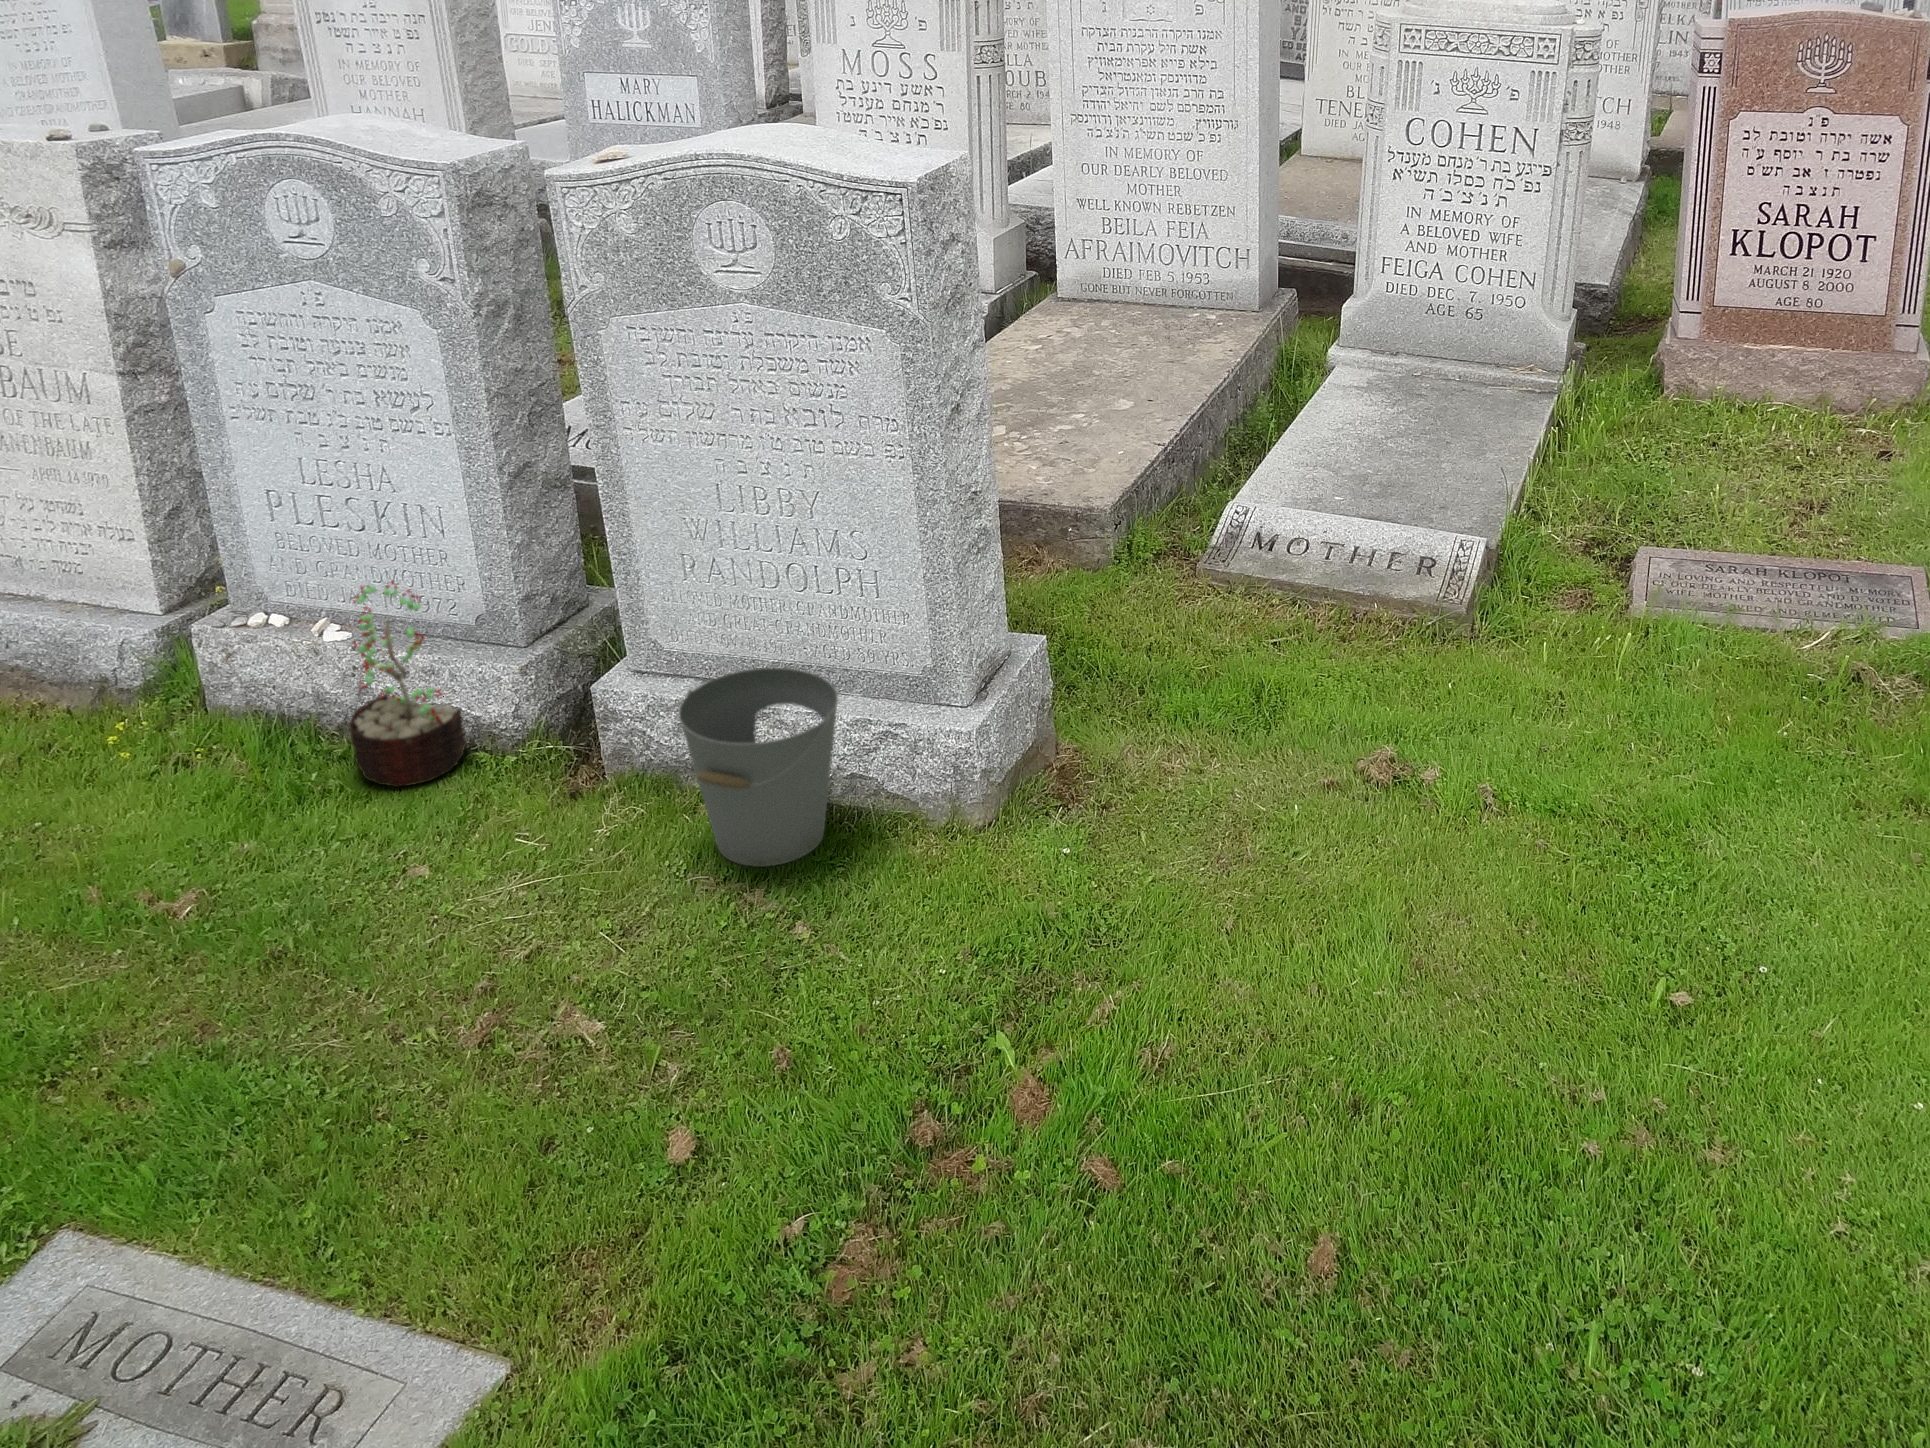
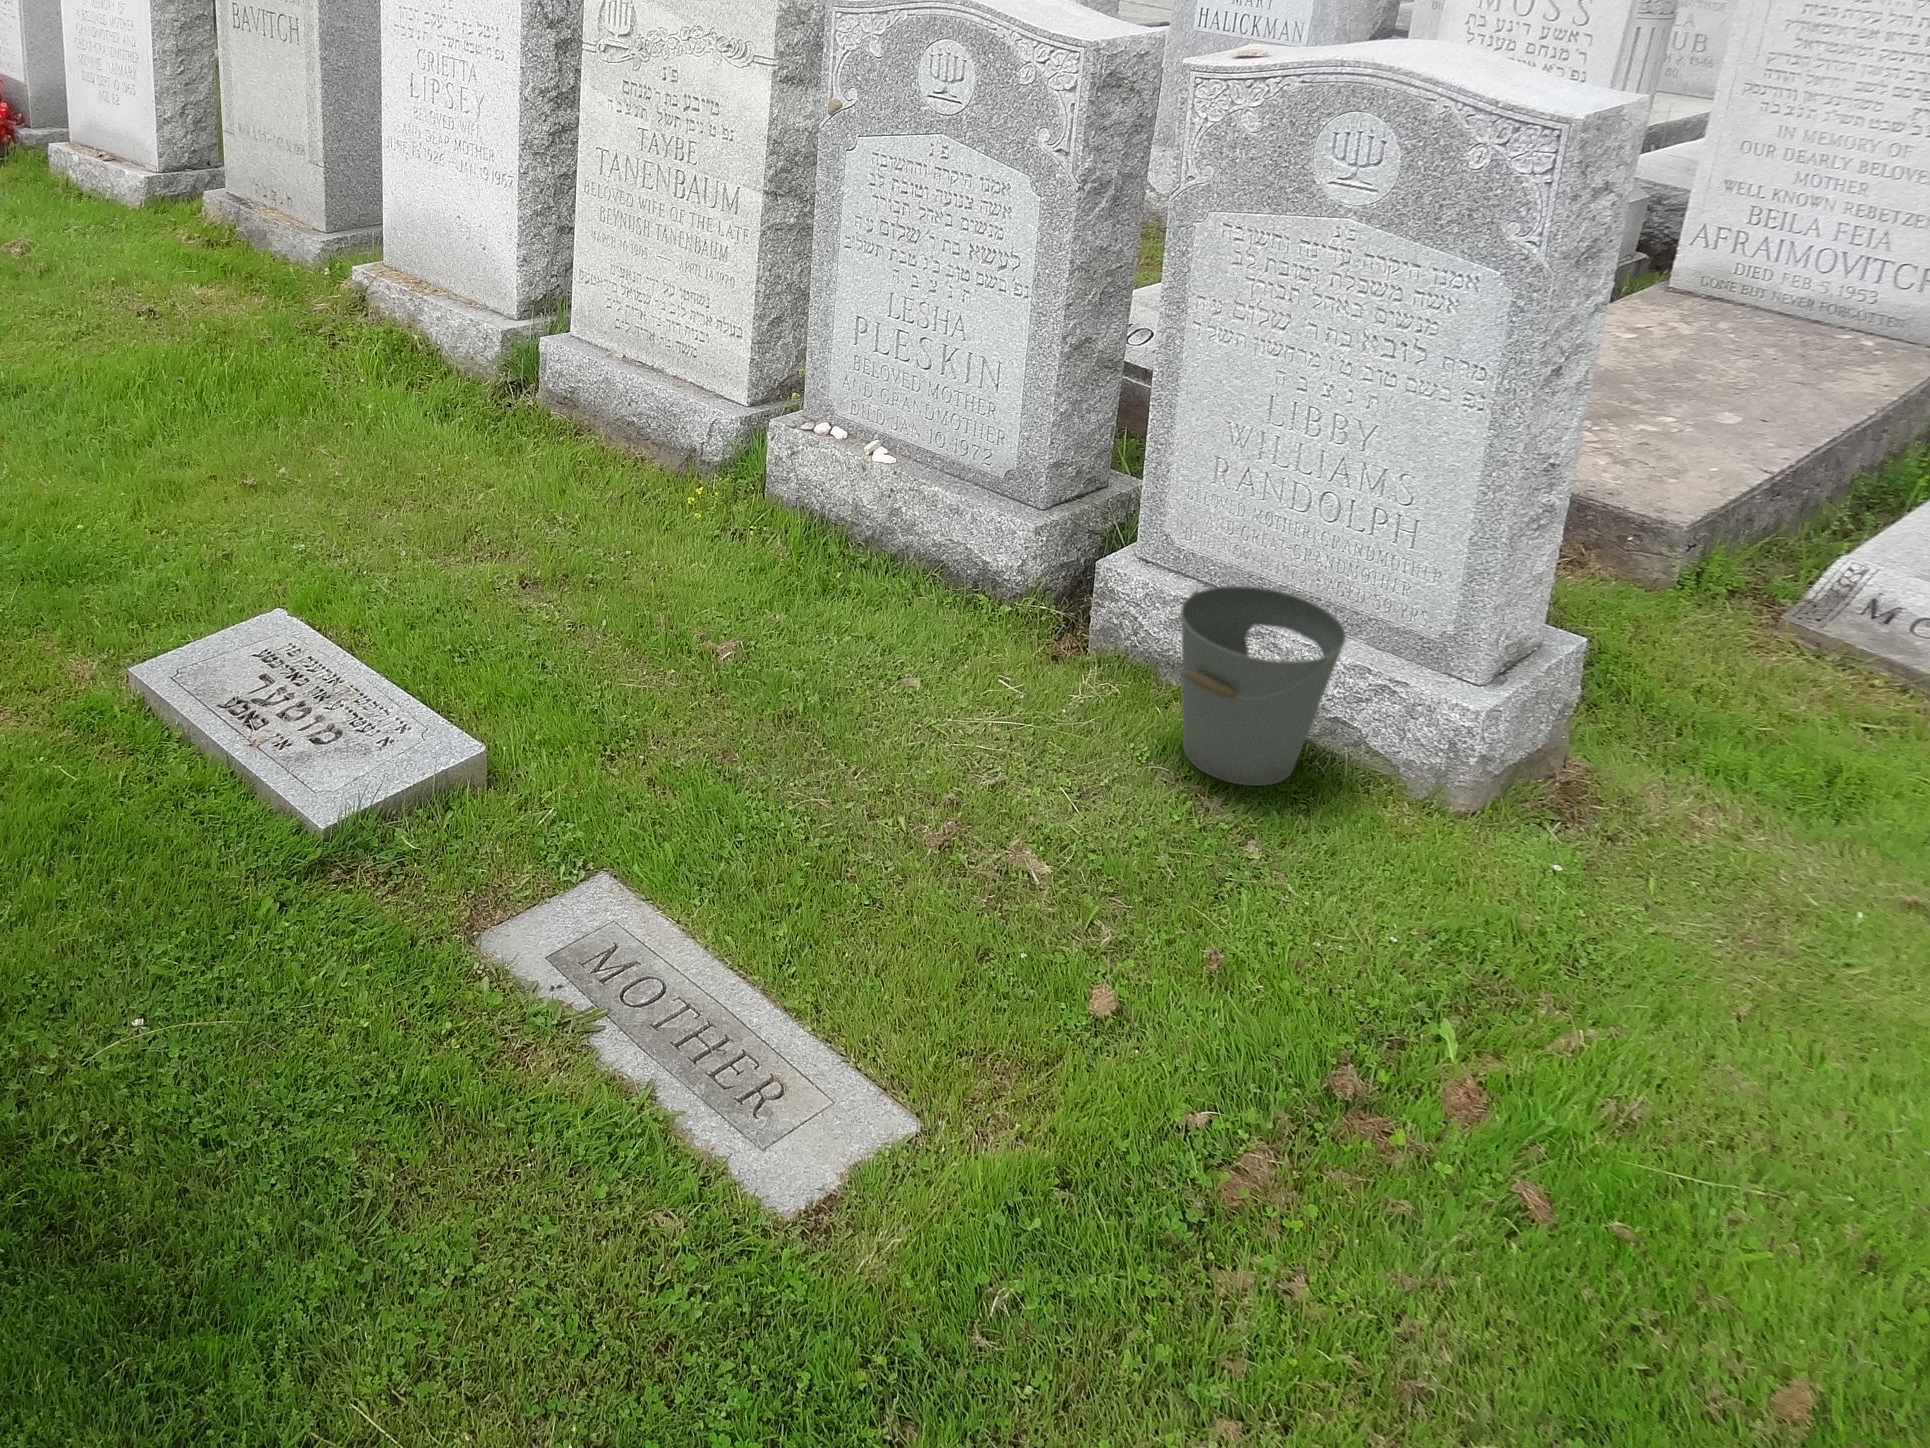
decorative plant: present [349,581,467,787] -> none [875,420,975,610]

